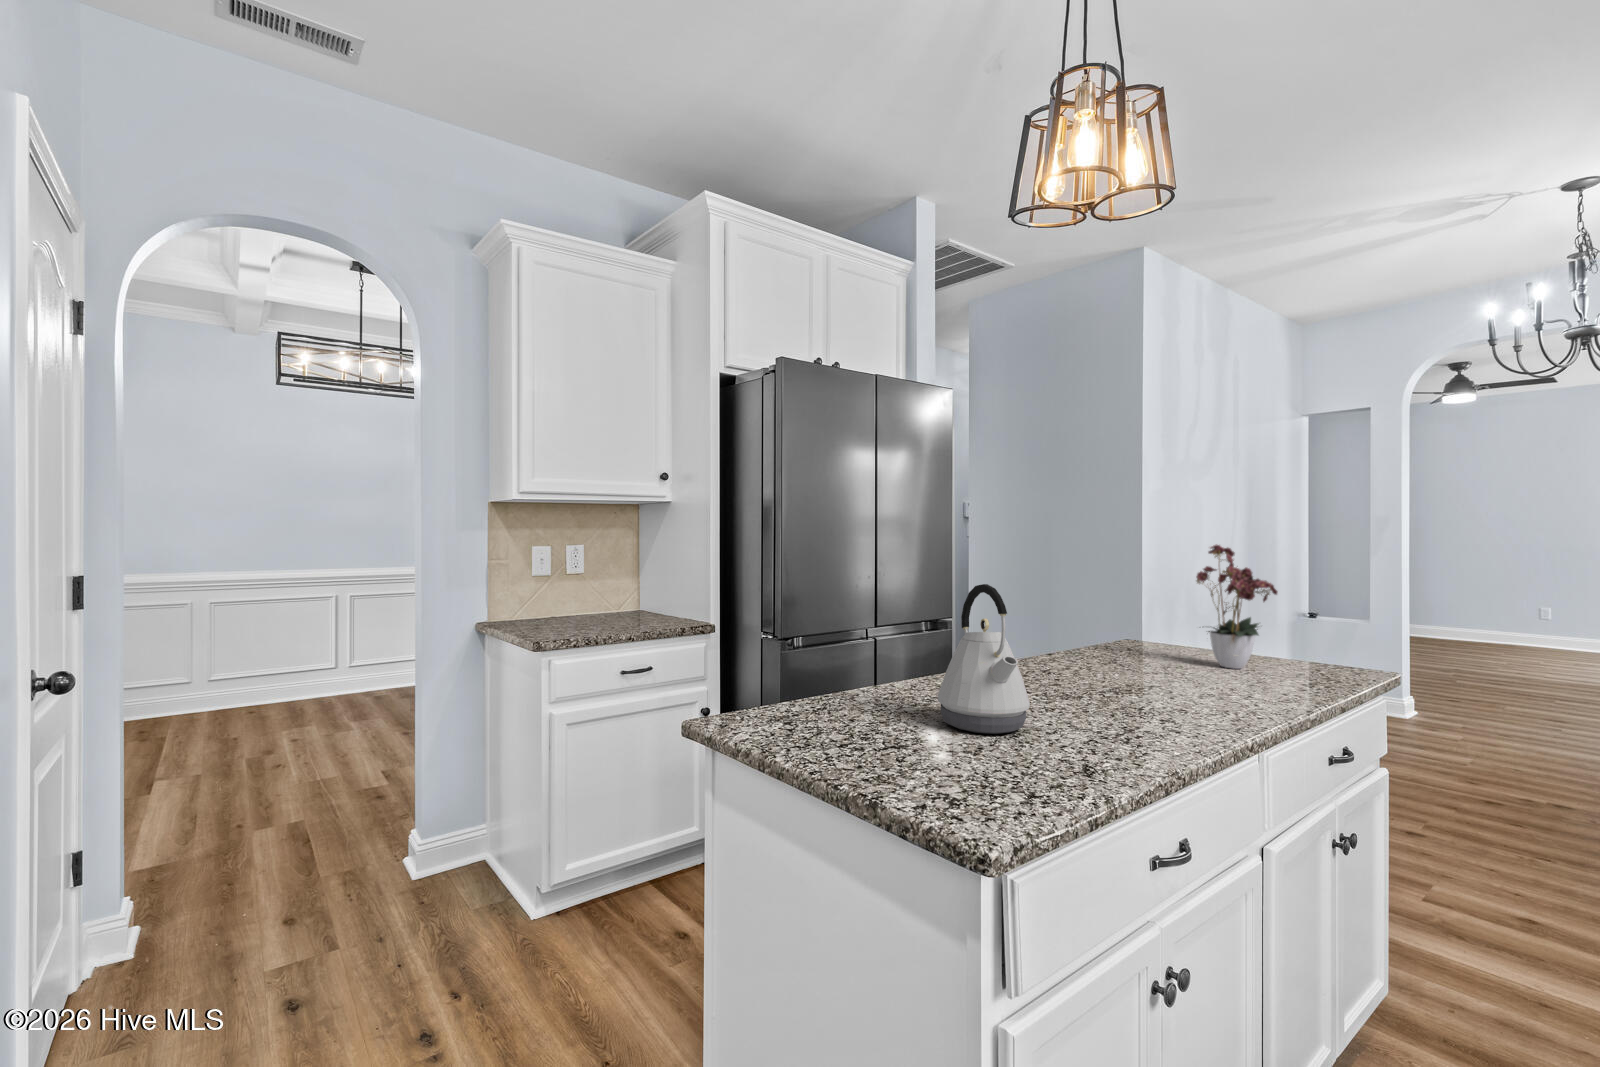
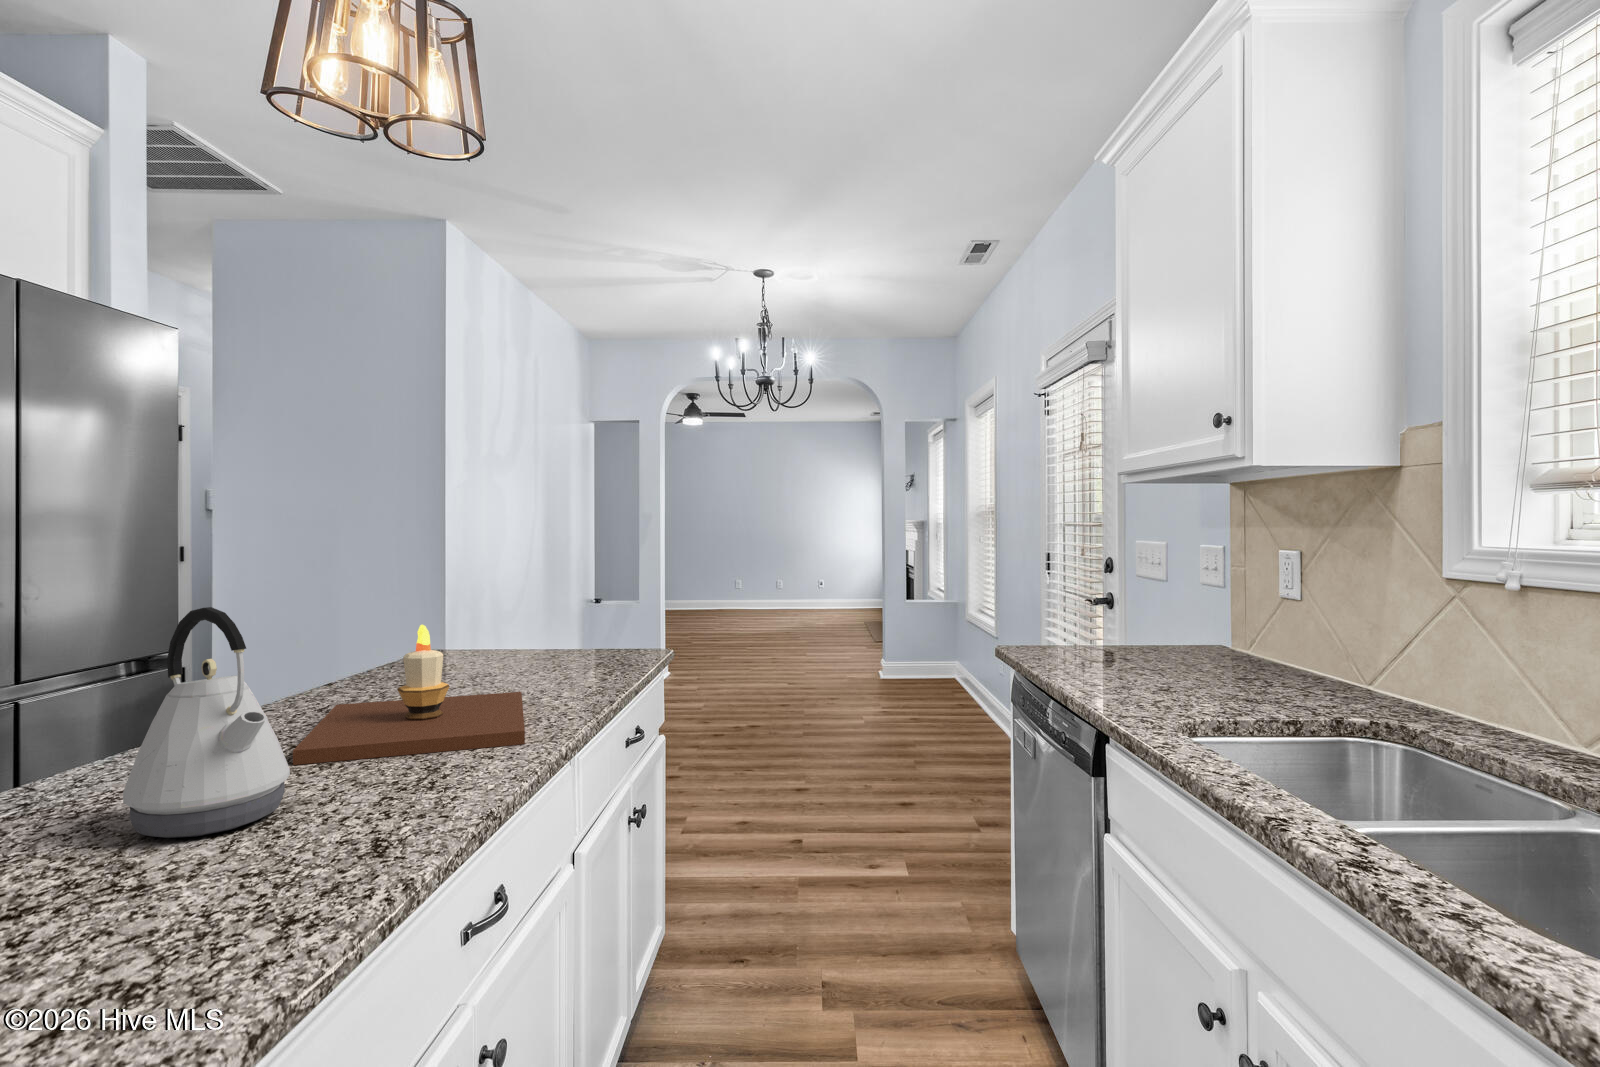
flower arrangement: present [1196,544,1277,669] -> none [496,526,588,666]
candle: none [1030,614,1211,728] -> present [293,625,525,765]

